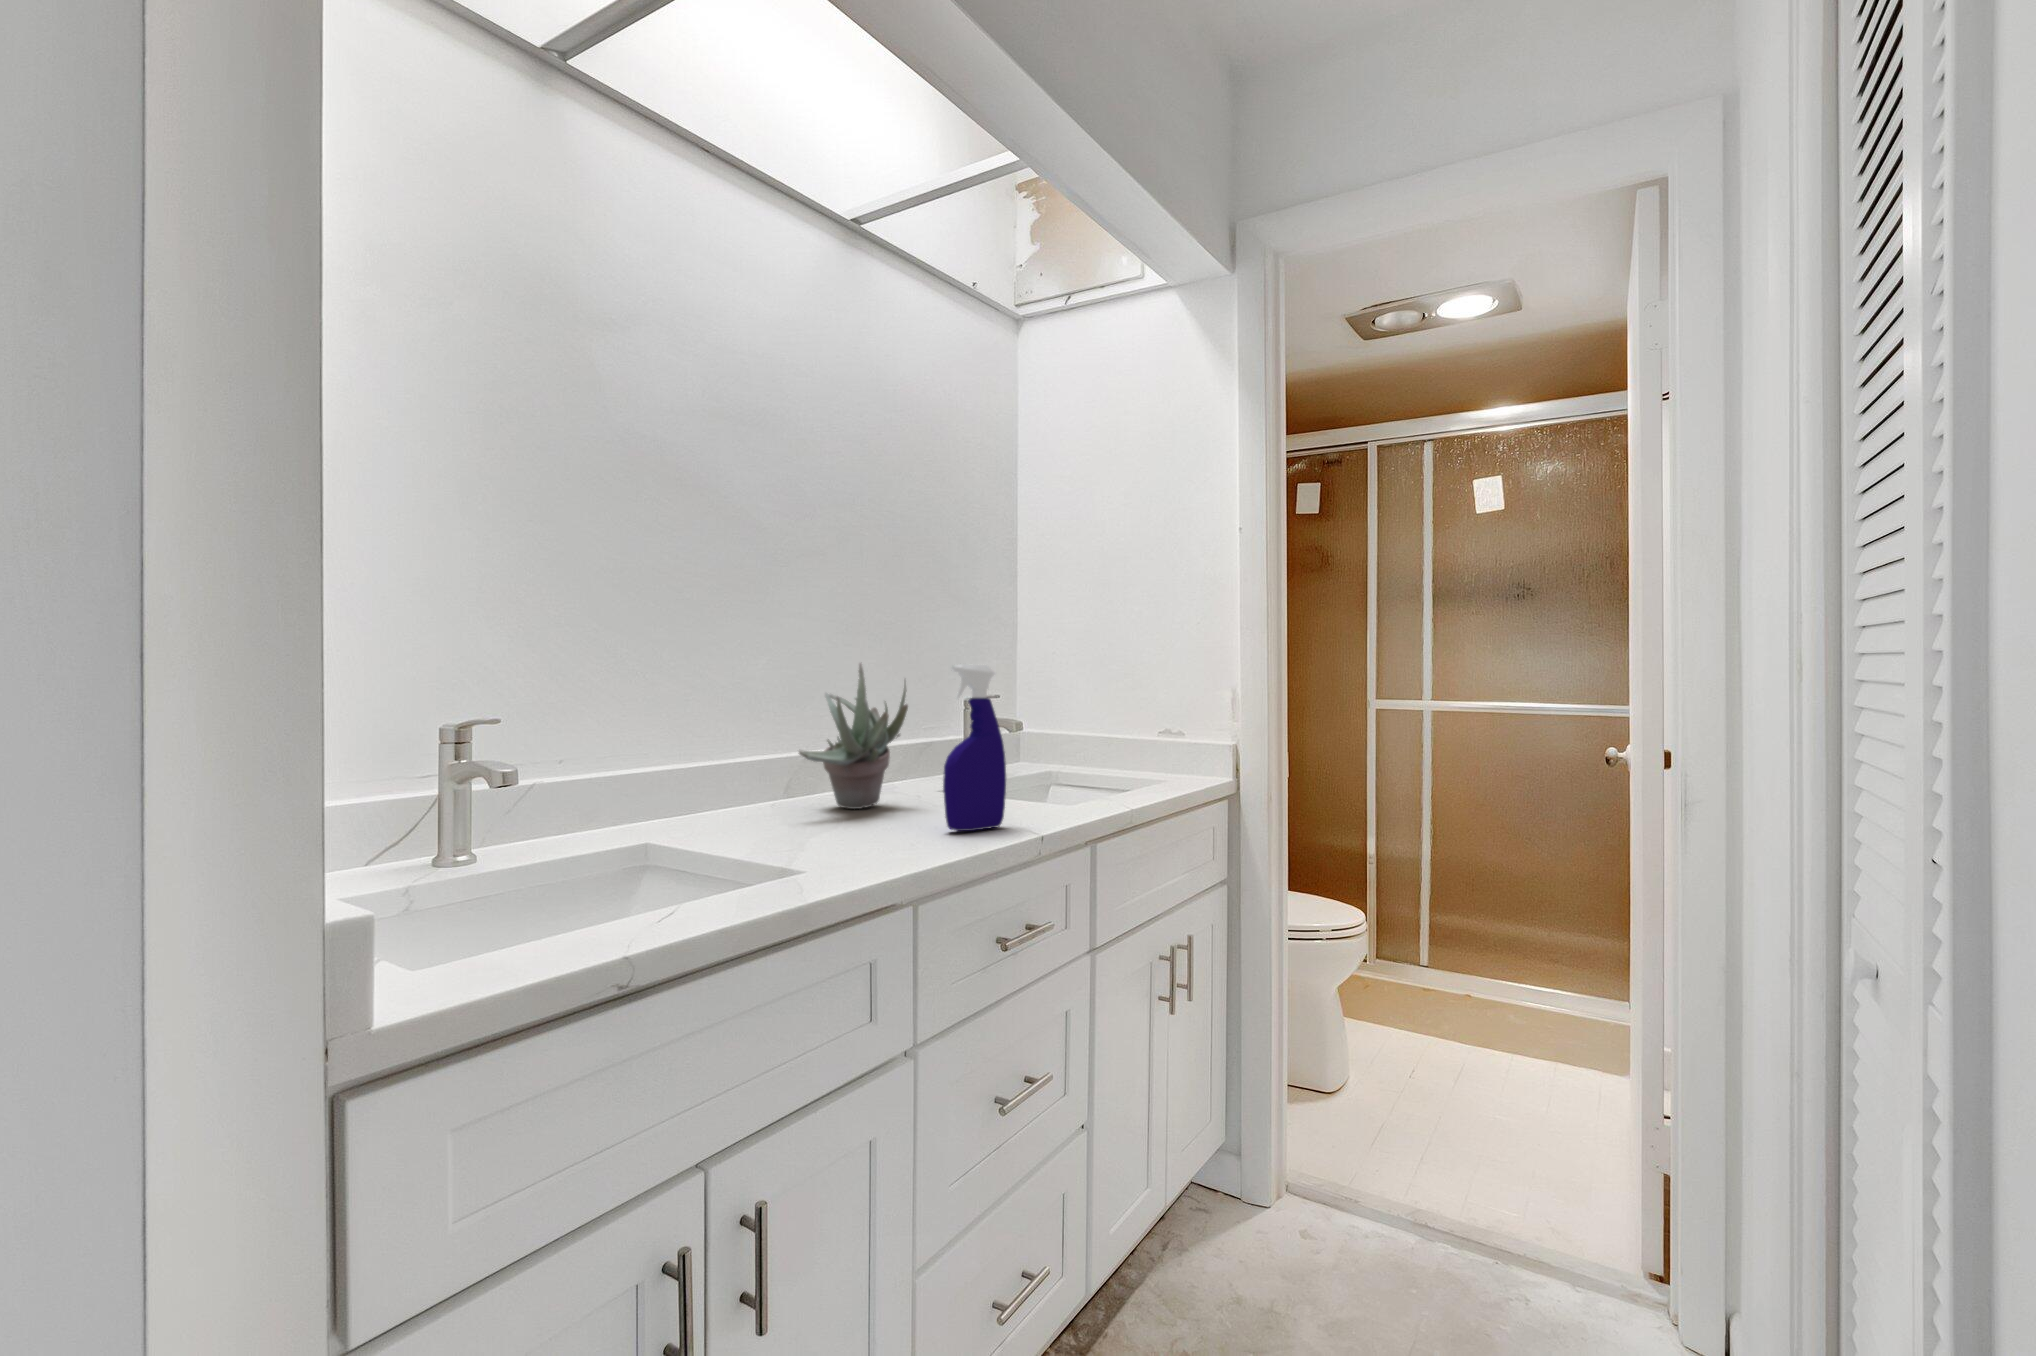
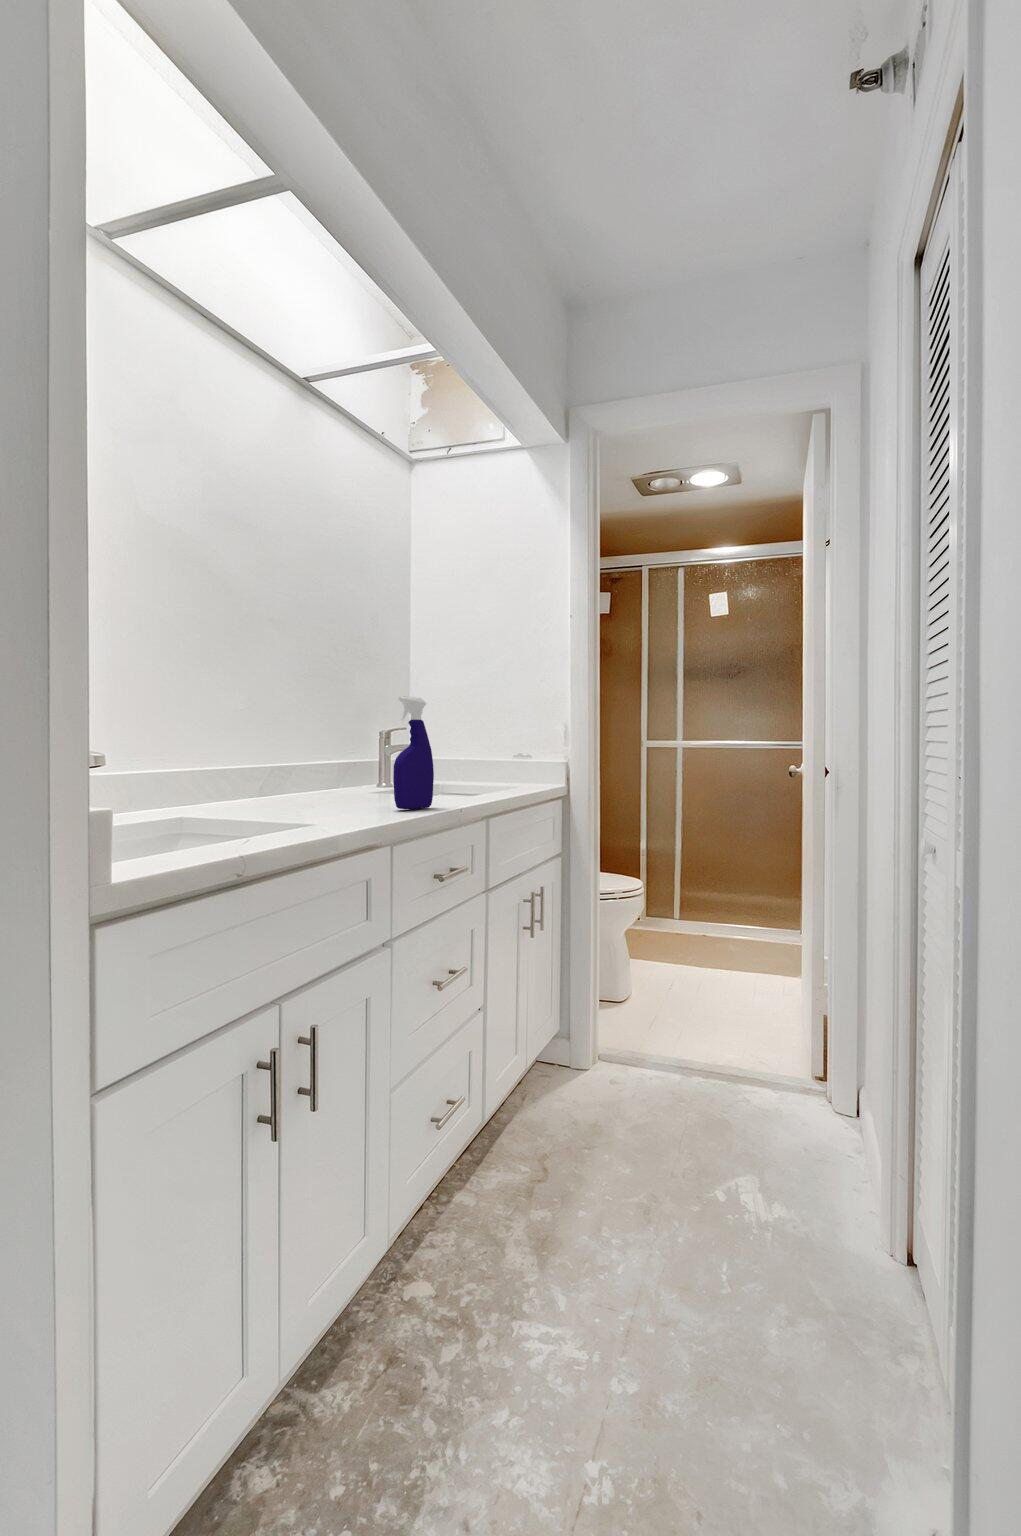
succulent plant: present [799,663,908,809] -> none [285,699,358,803]

